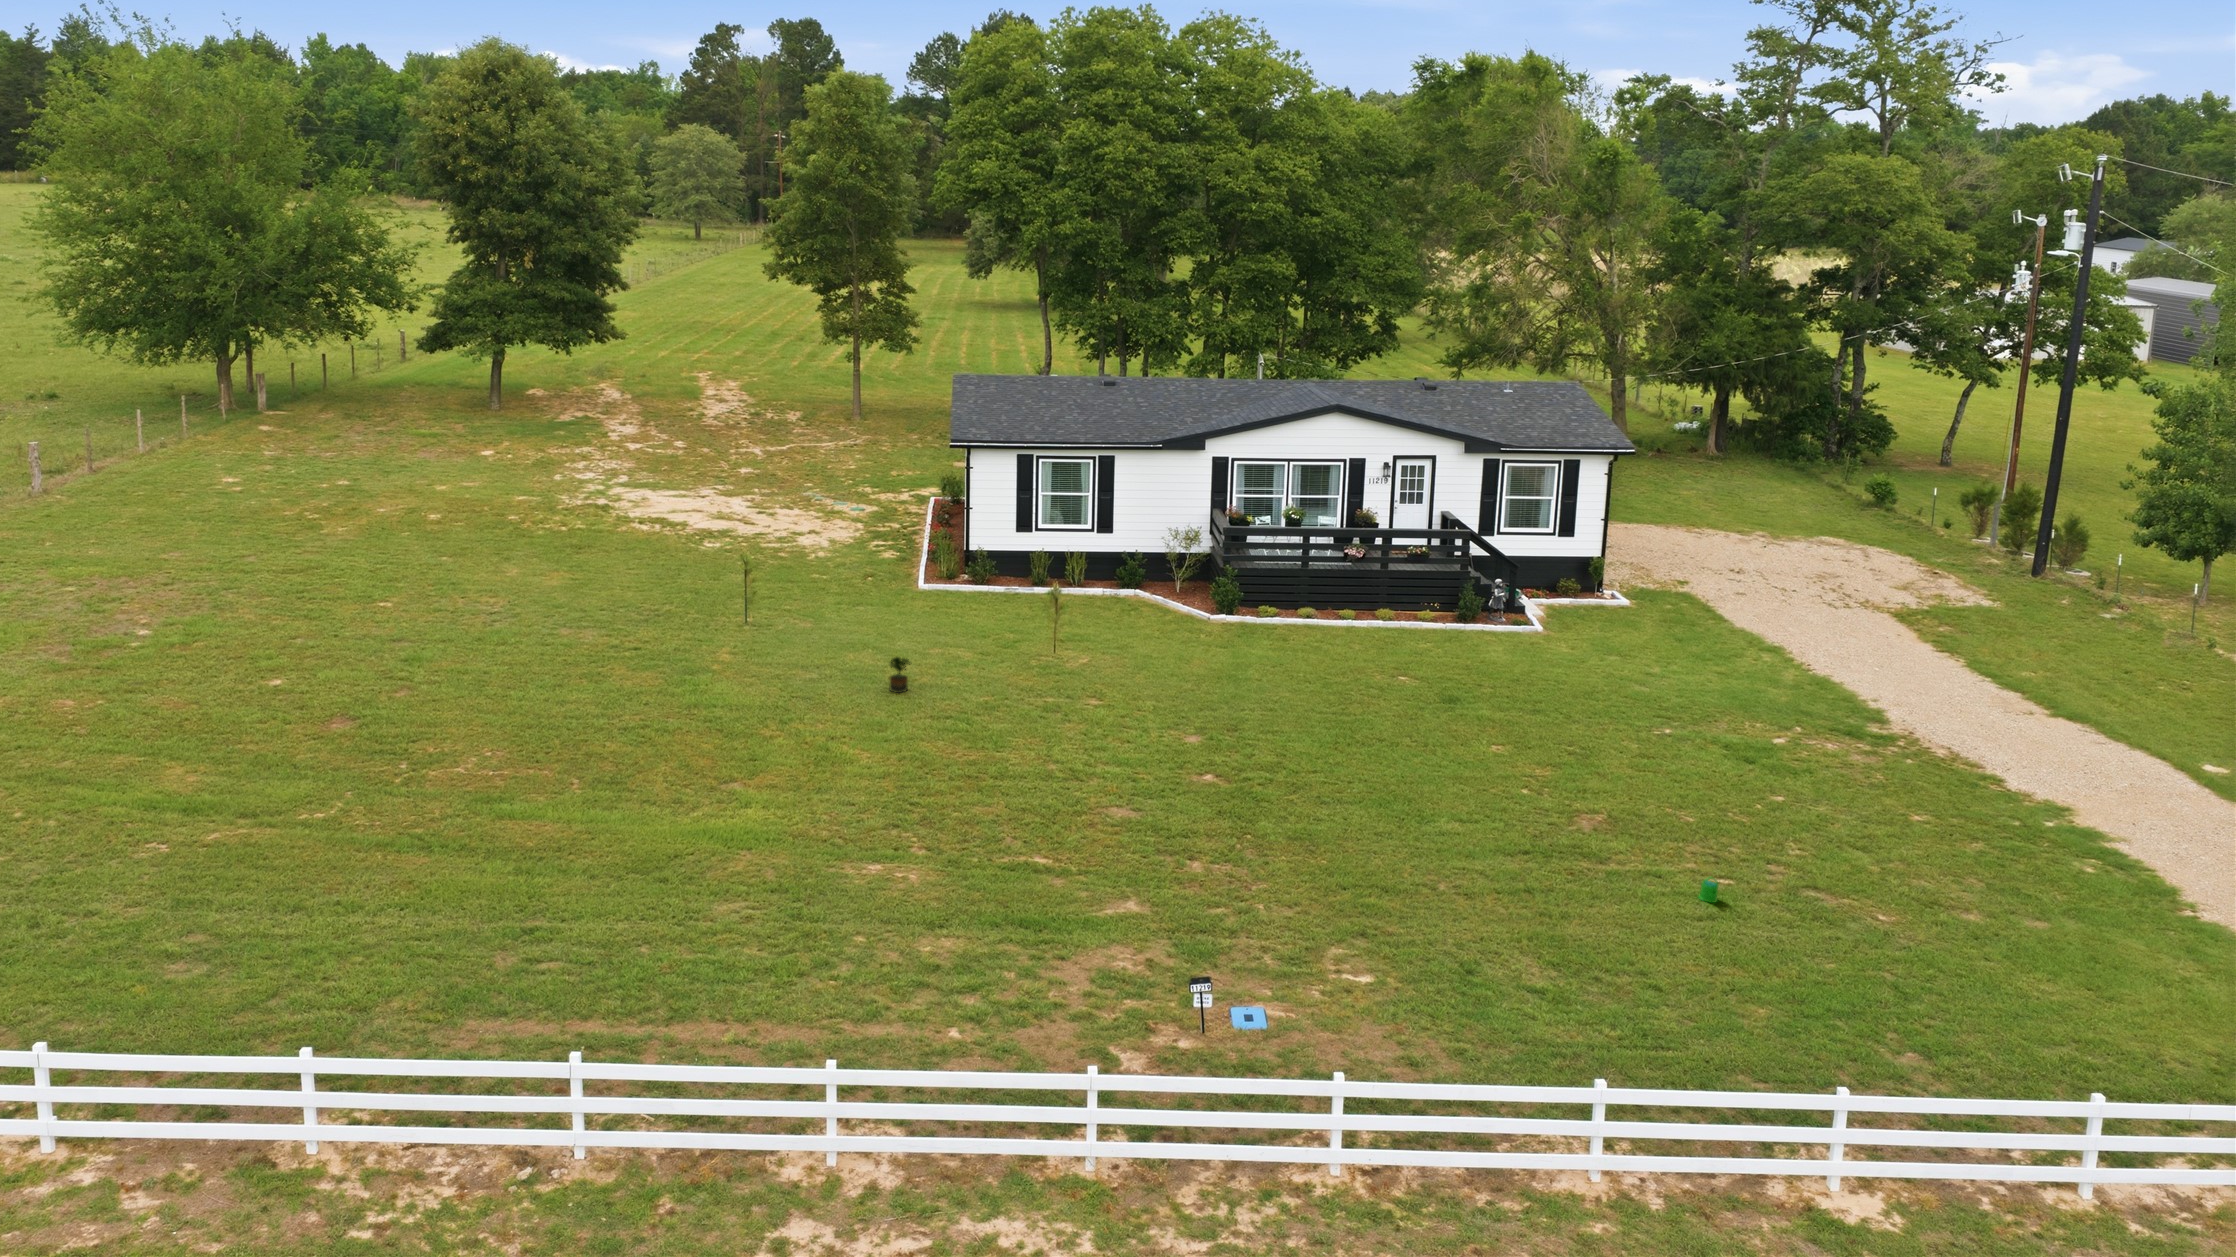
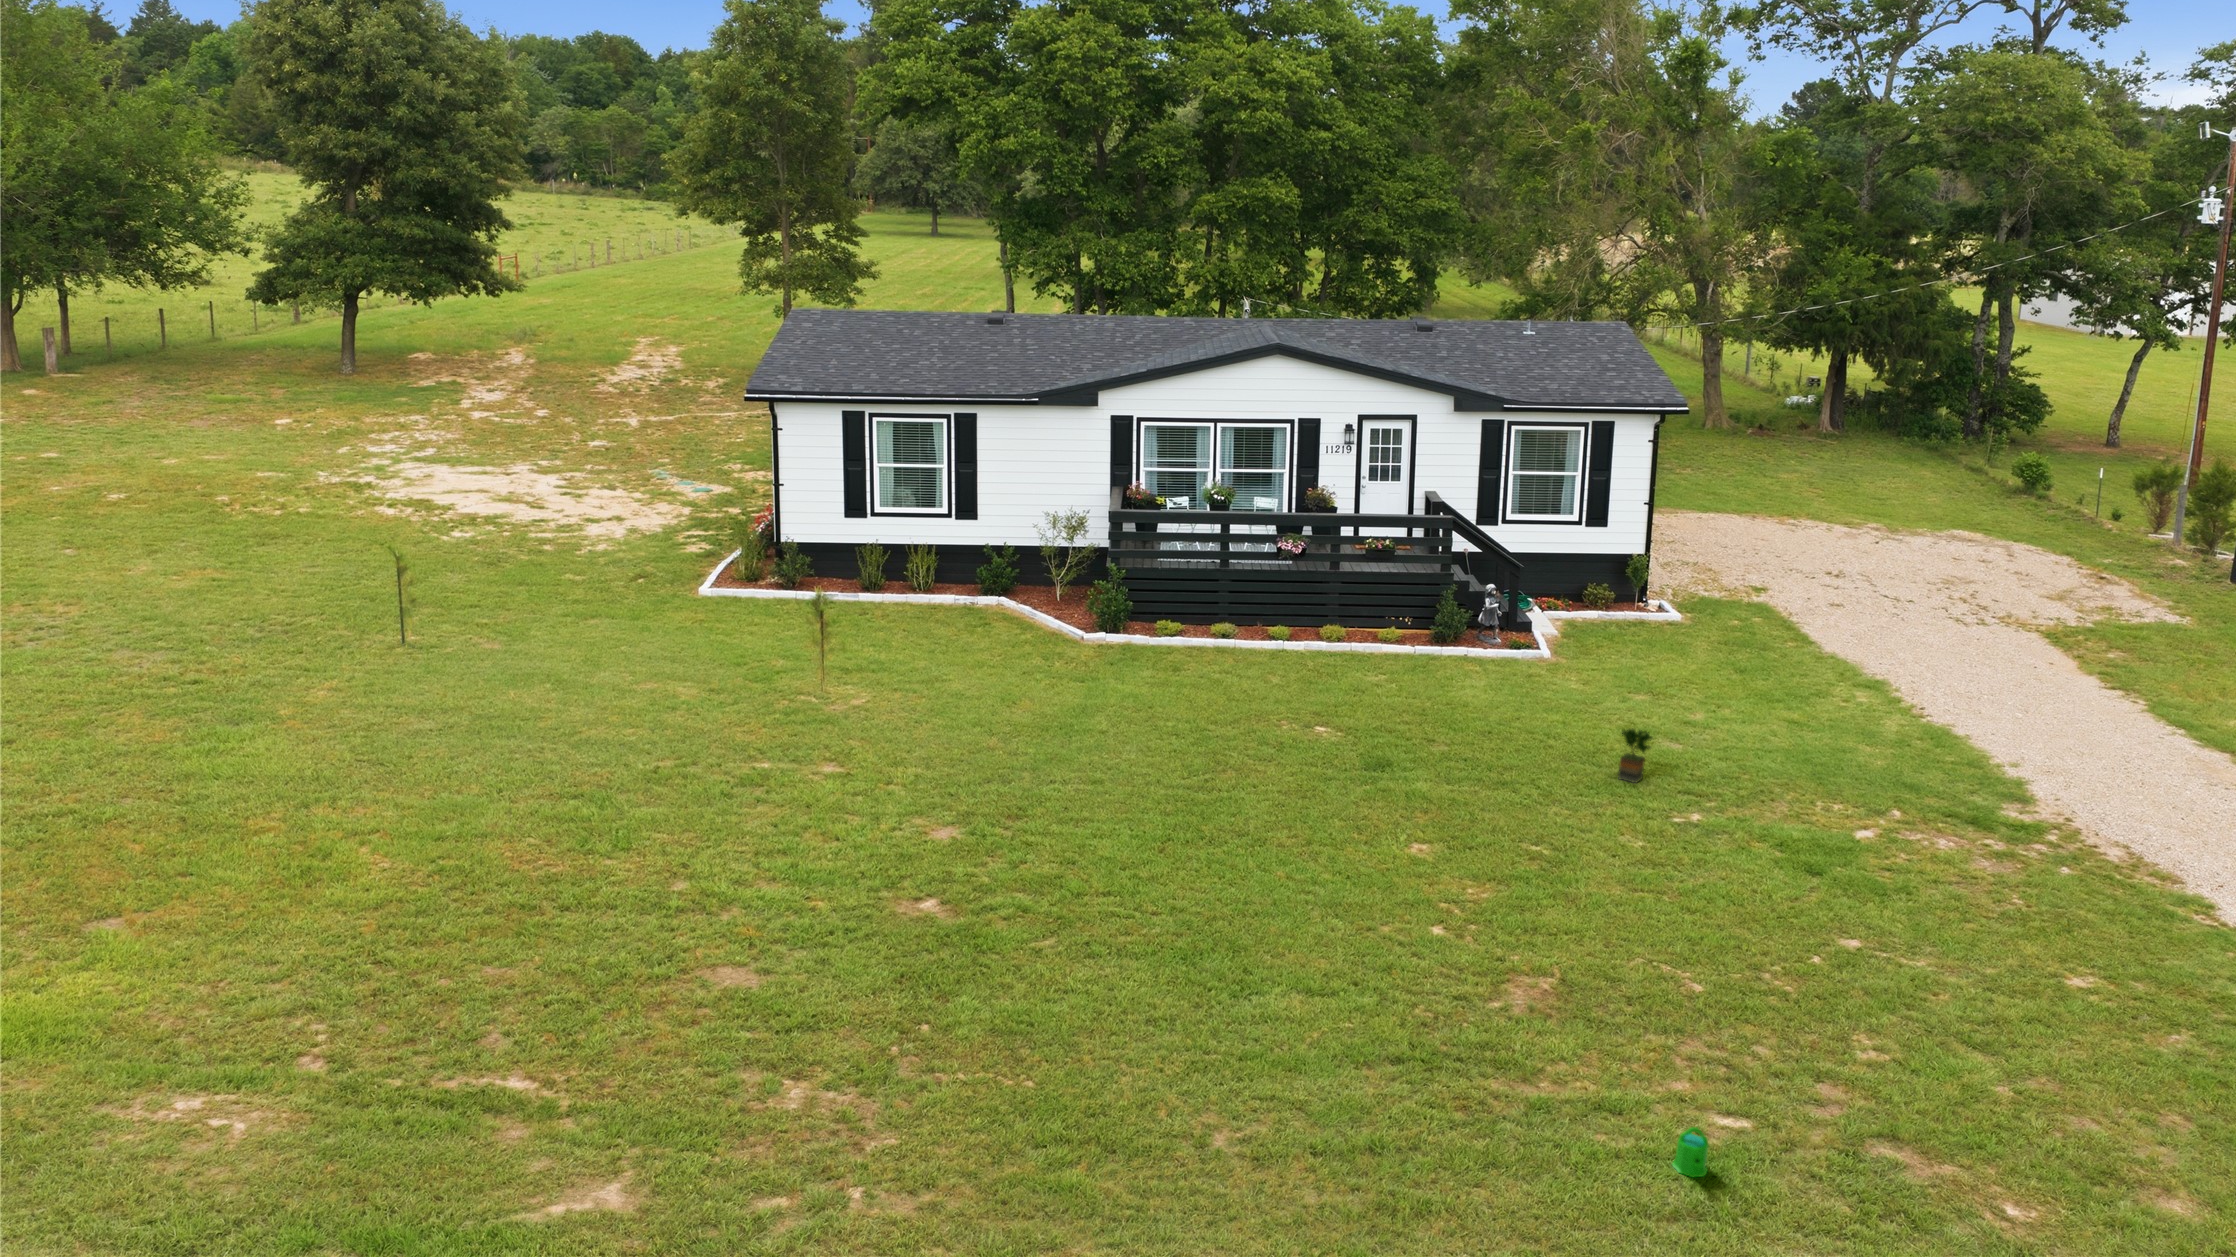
potted tree: present [889,657,910,693] -> present [1618,729,1653,783]

